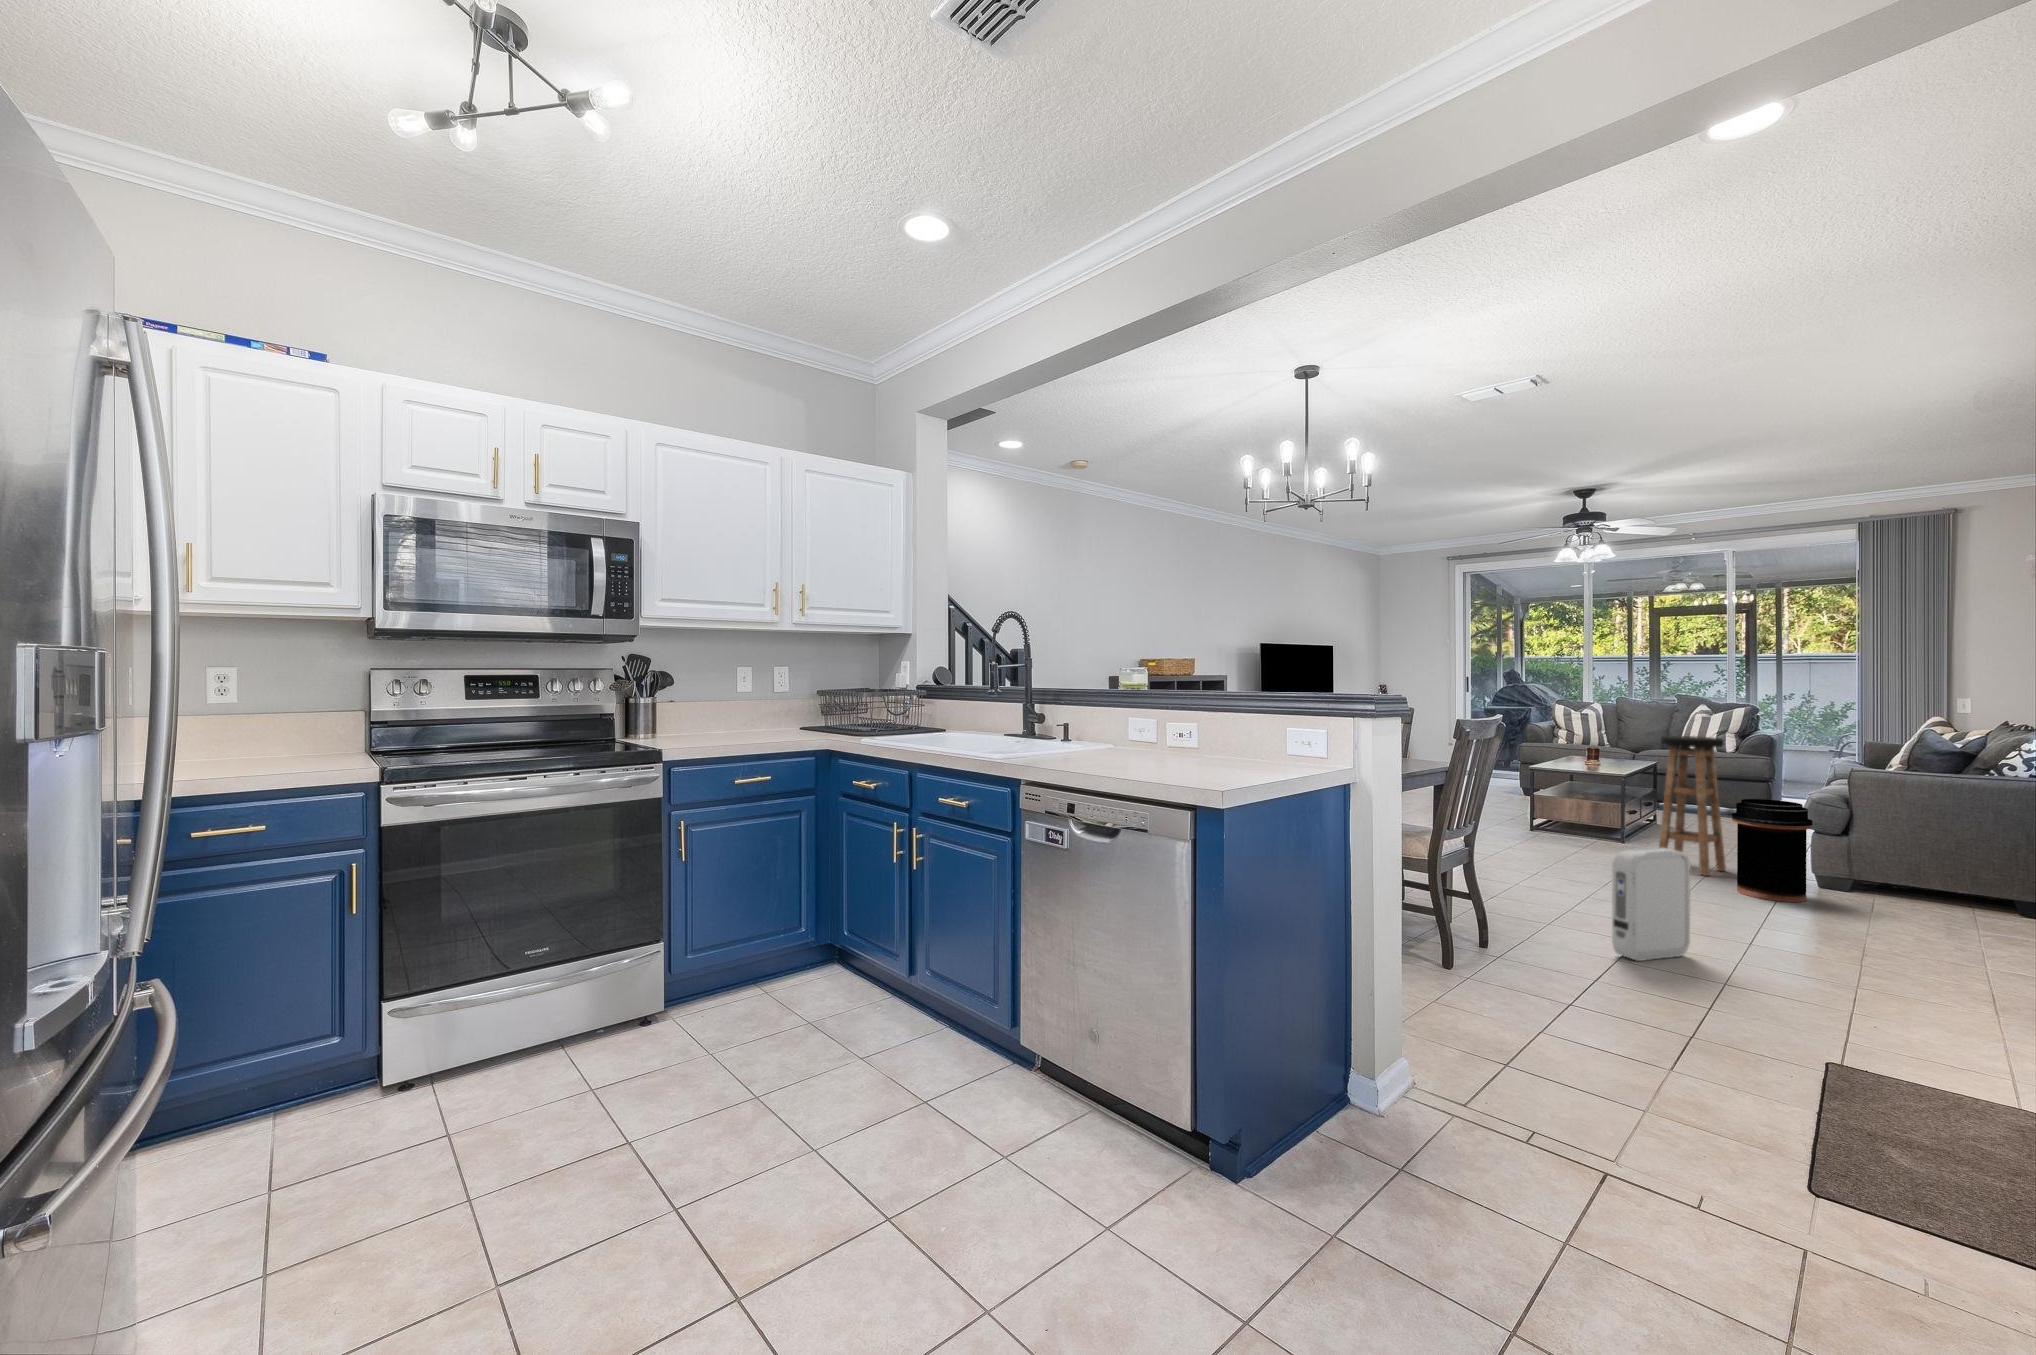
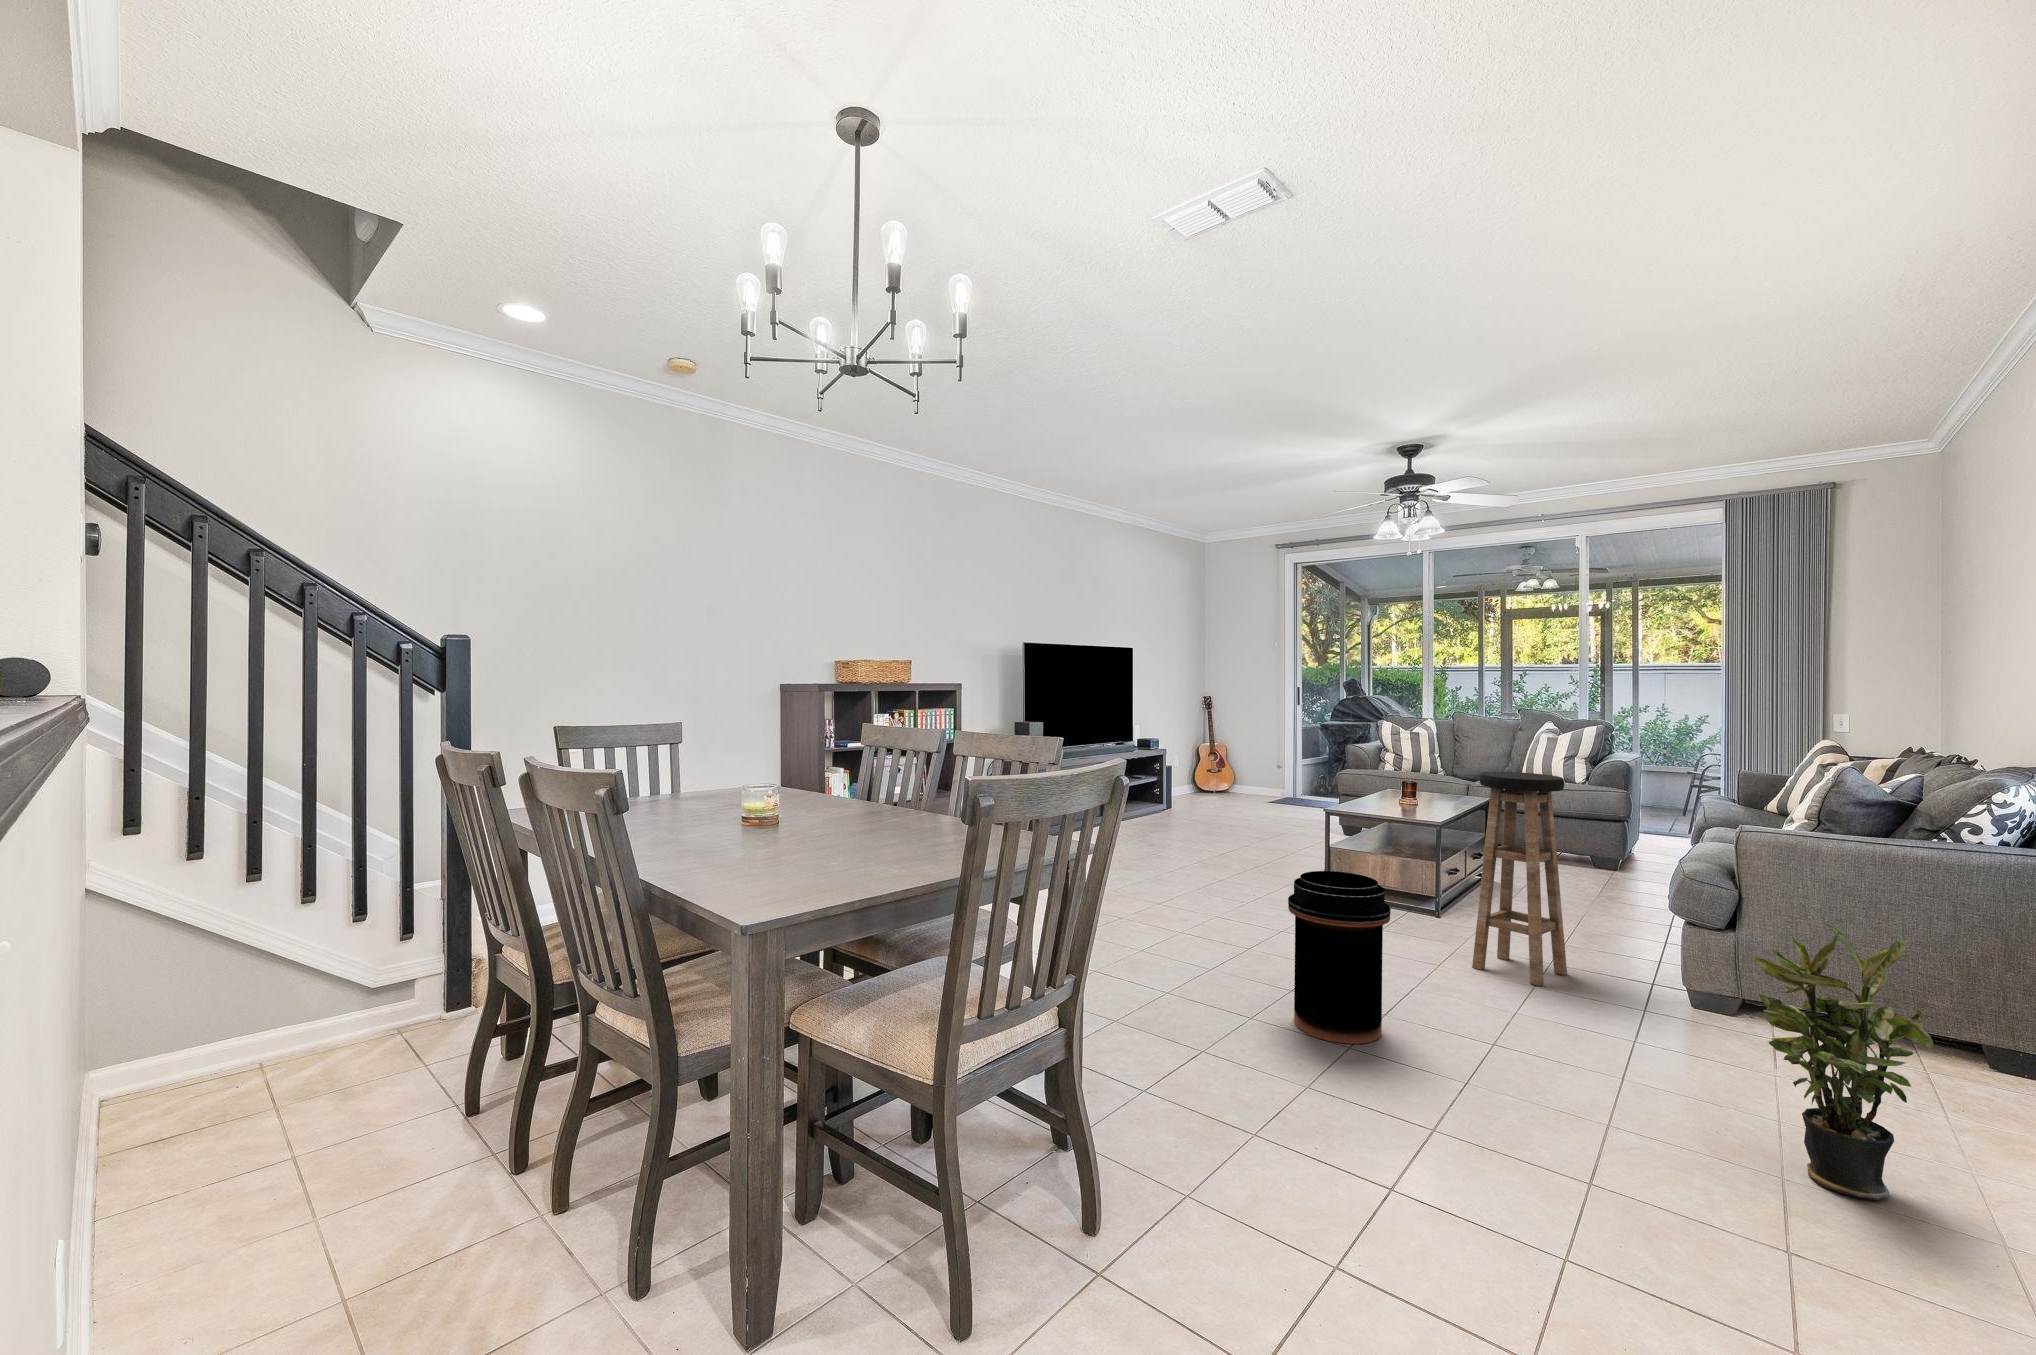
trash can: present [1732,799,1813,902] -> present [1288,871,1391,1044]
potted plant: none [1845,809,1948,952] -> present [1753,924,1933,1201]
air purifier: present [1612,847,1690,961] -> none [1331,1020,1482,1271]

